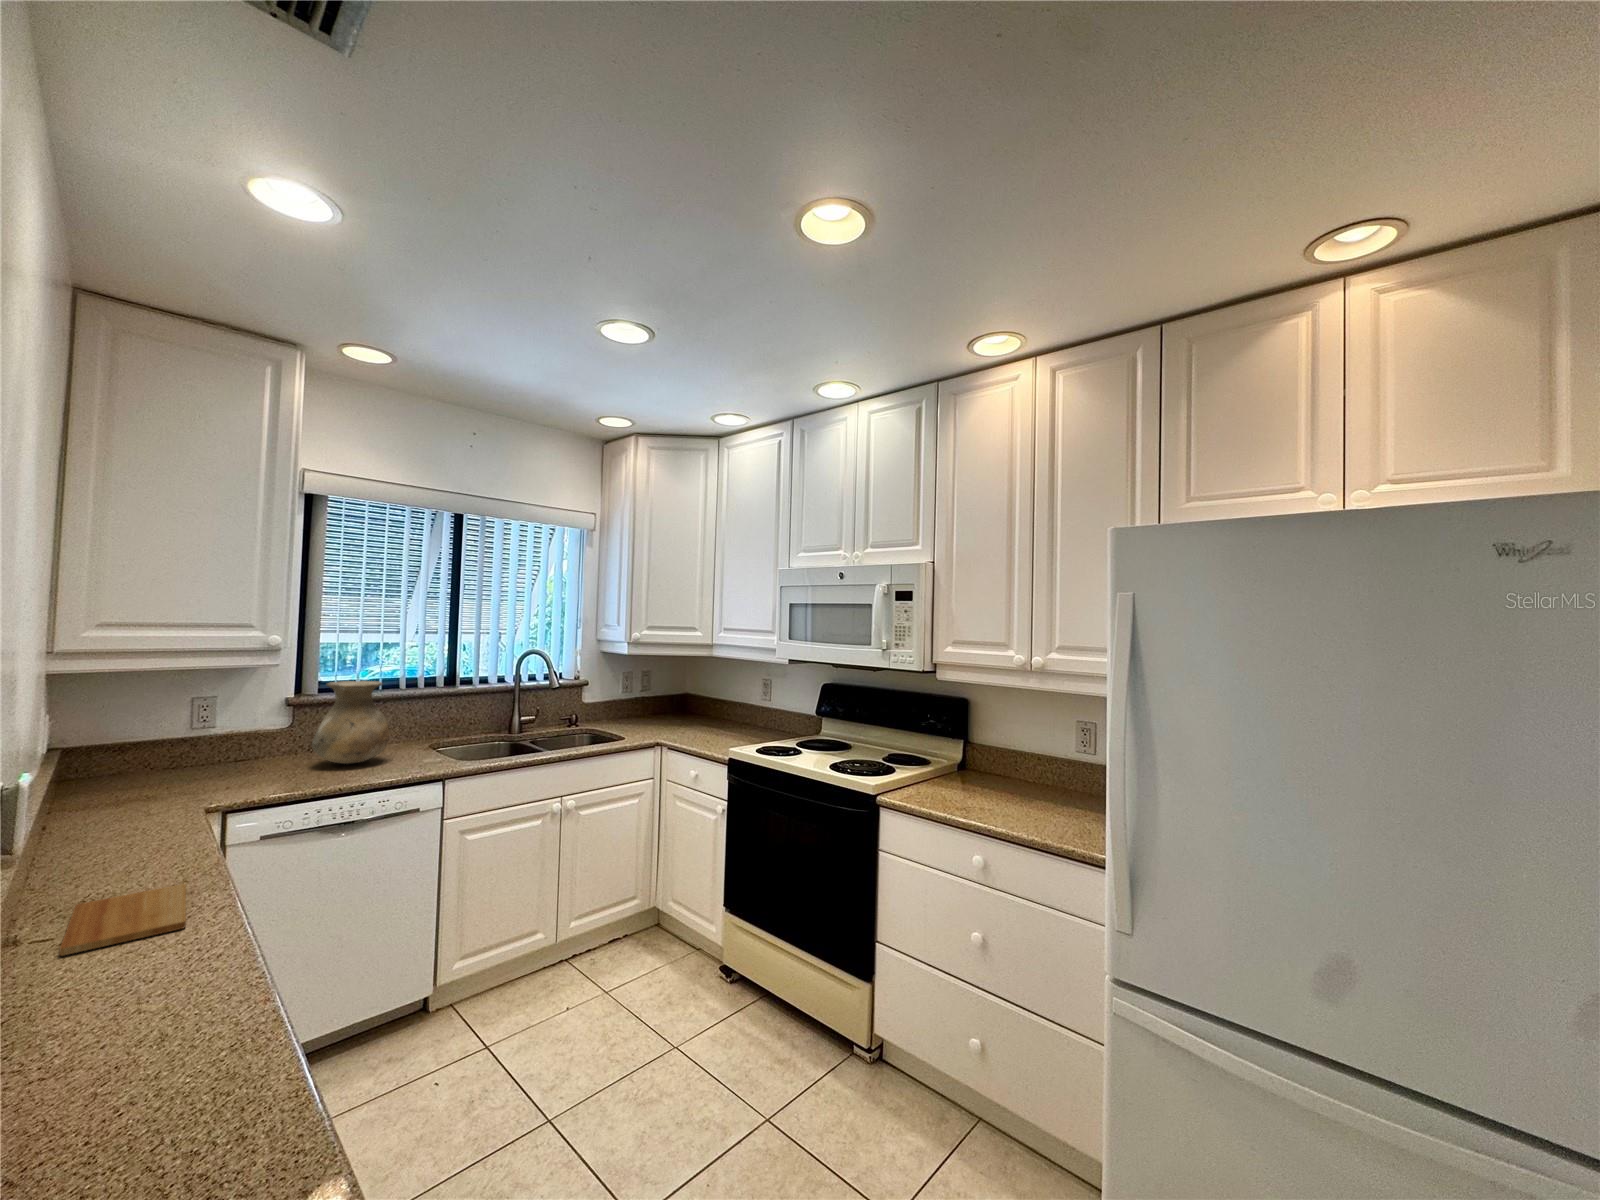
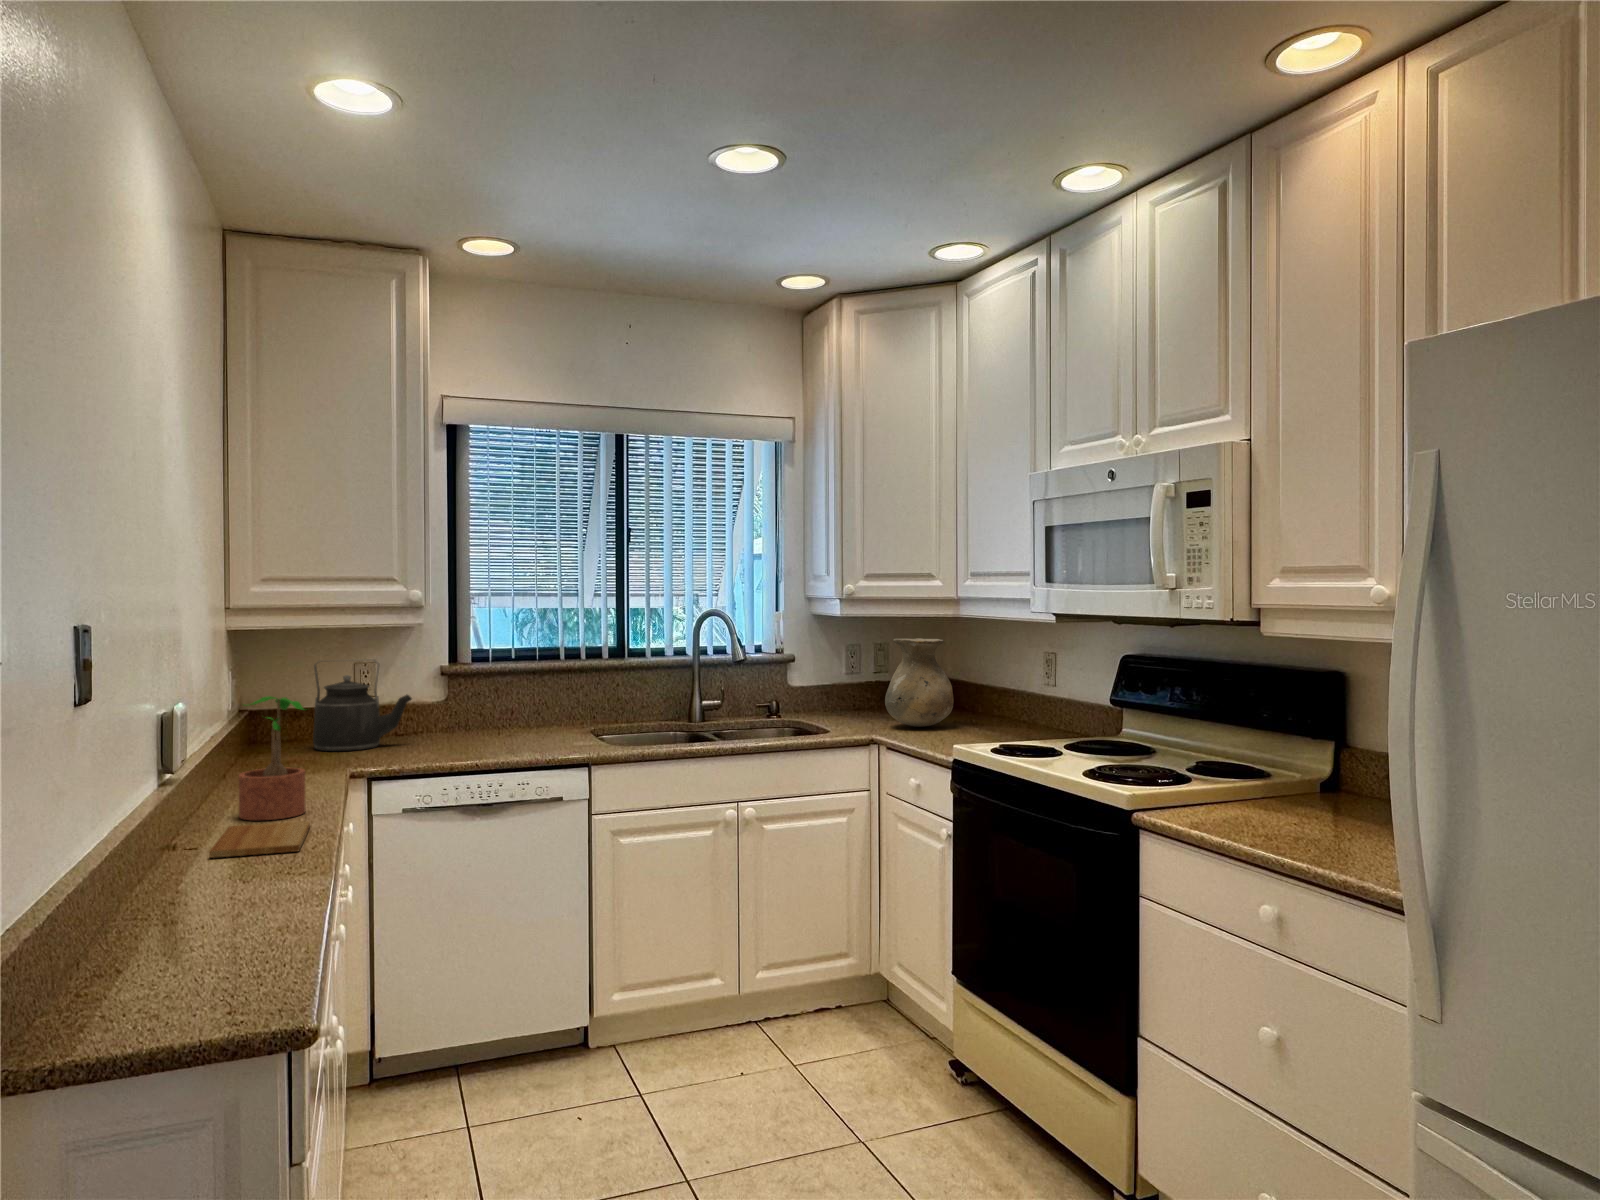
vase: present [312,681,389,764] -> present [885,638,954,727]
kettle: none [145,696,262,784] -> present [313,659,412,751]
potted plant: none [81,755,184,889] -> present [239,696,306,820]

